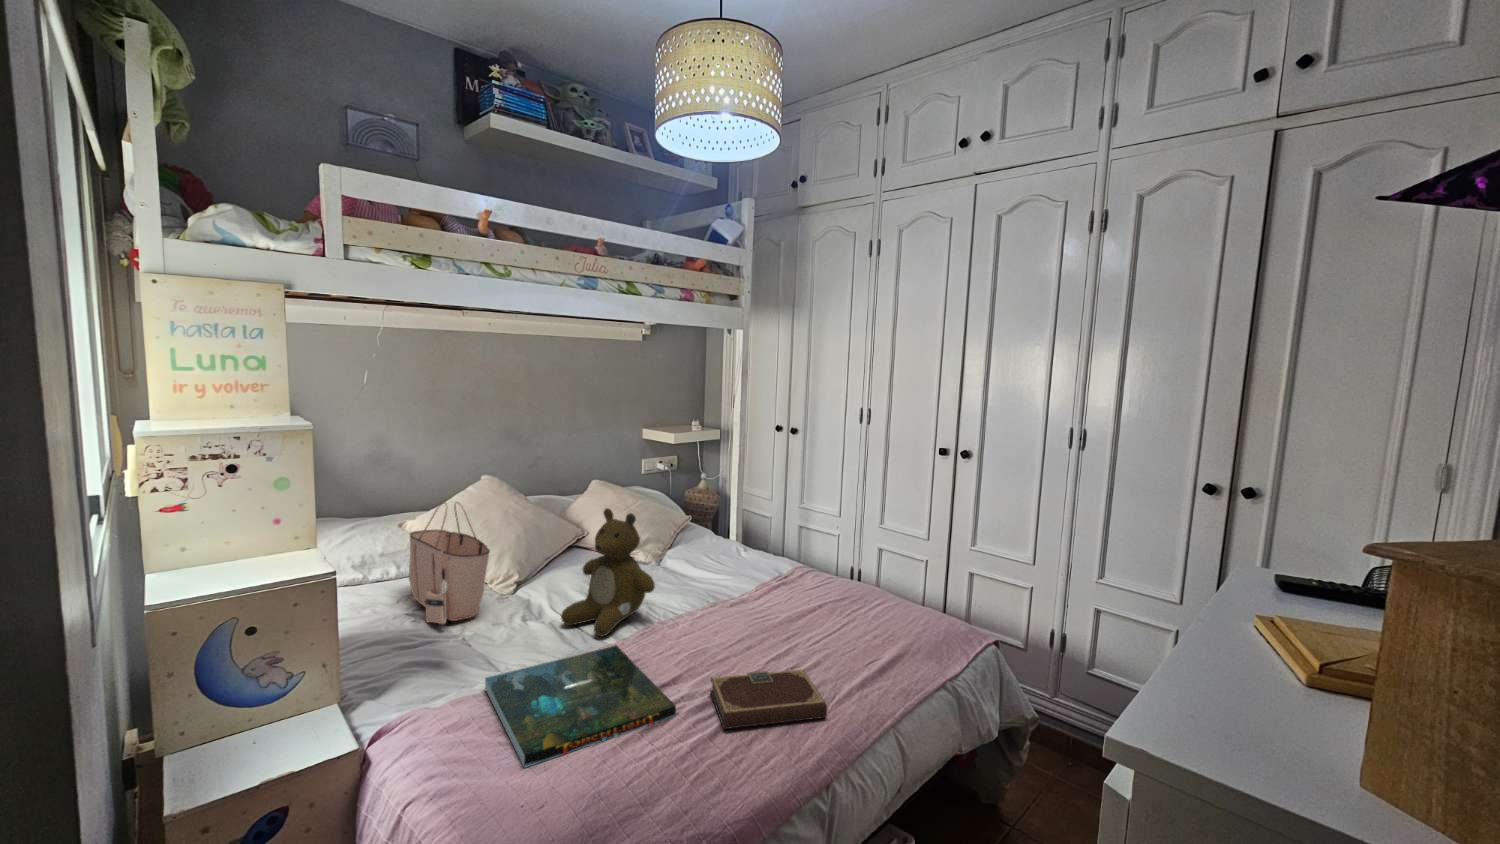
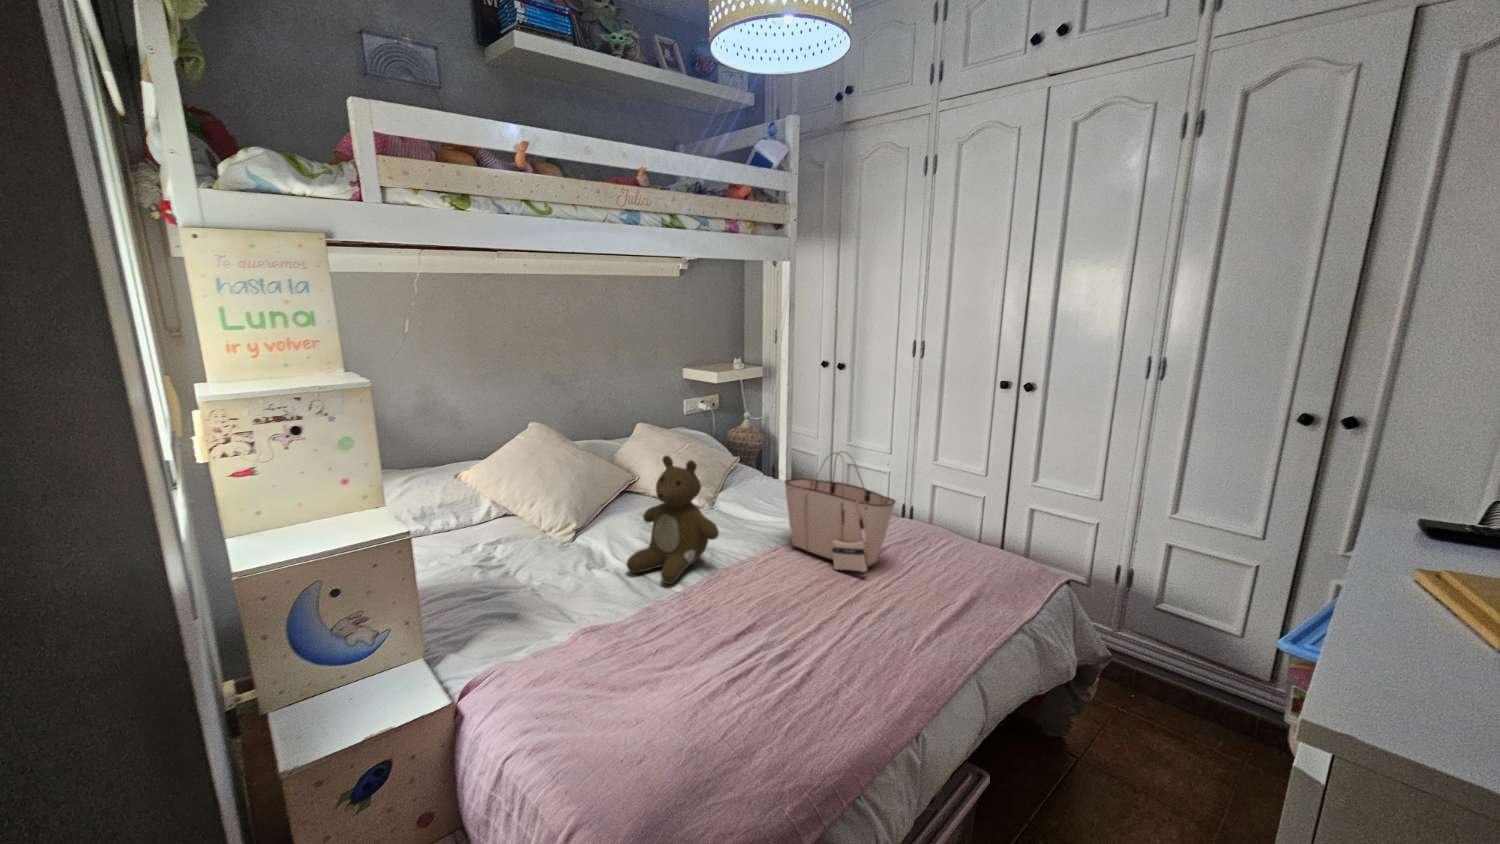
tote bag: present [409,503,490,624] -> present [785,452,896,572]
board game: present [485,646,676,768] -> none [563,594,757,722]
notebook: present [710,669,827,729] -> none [787,616,911,679]

